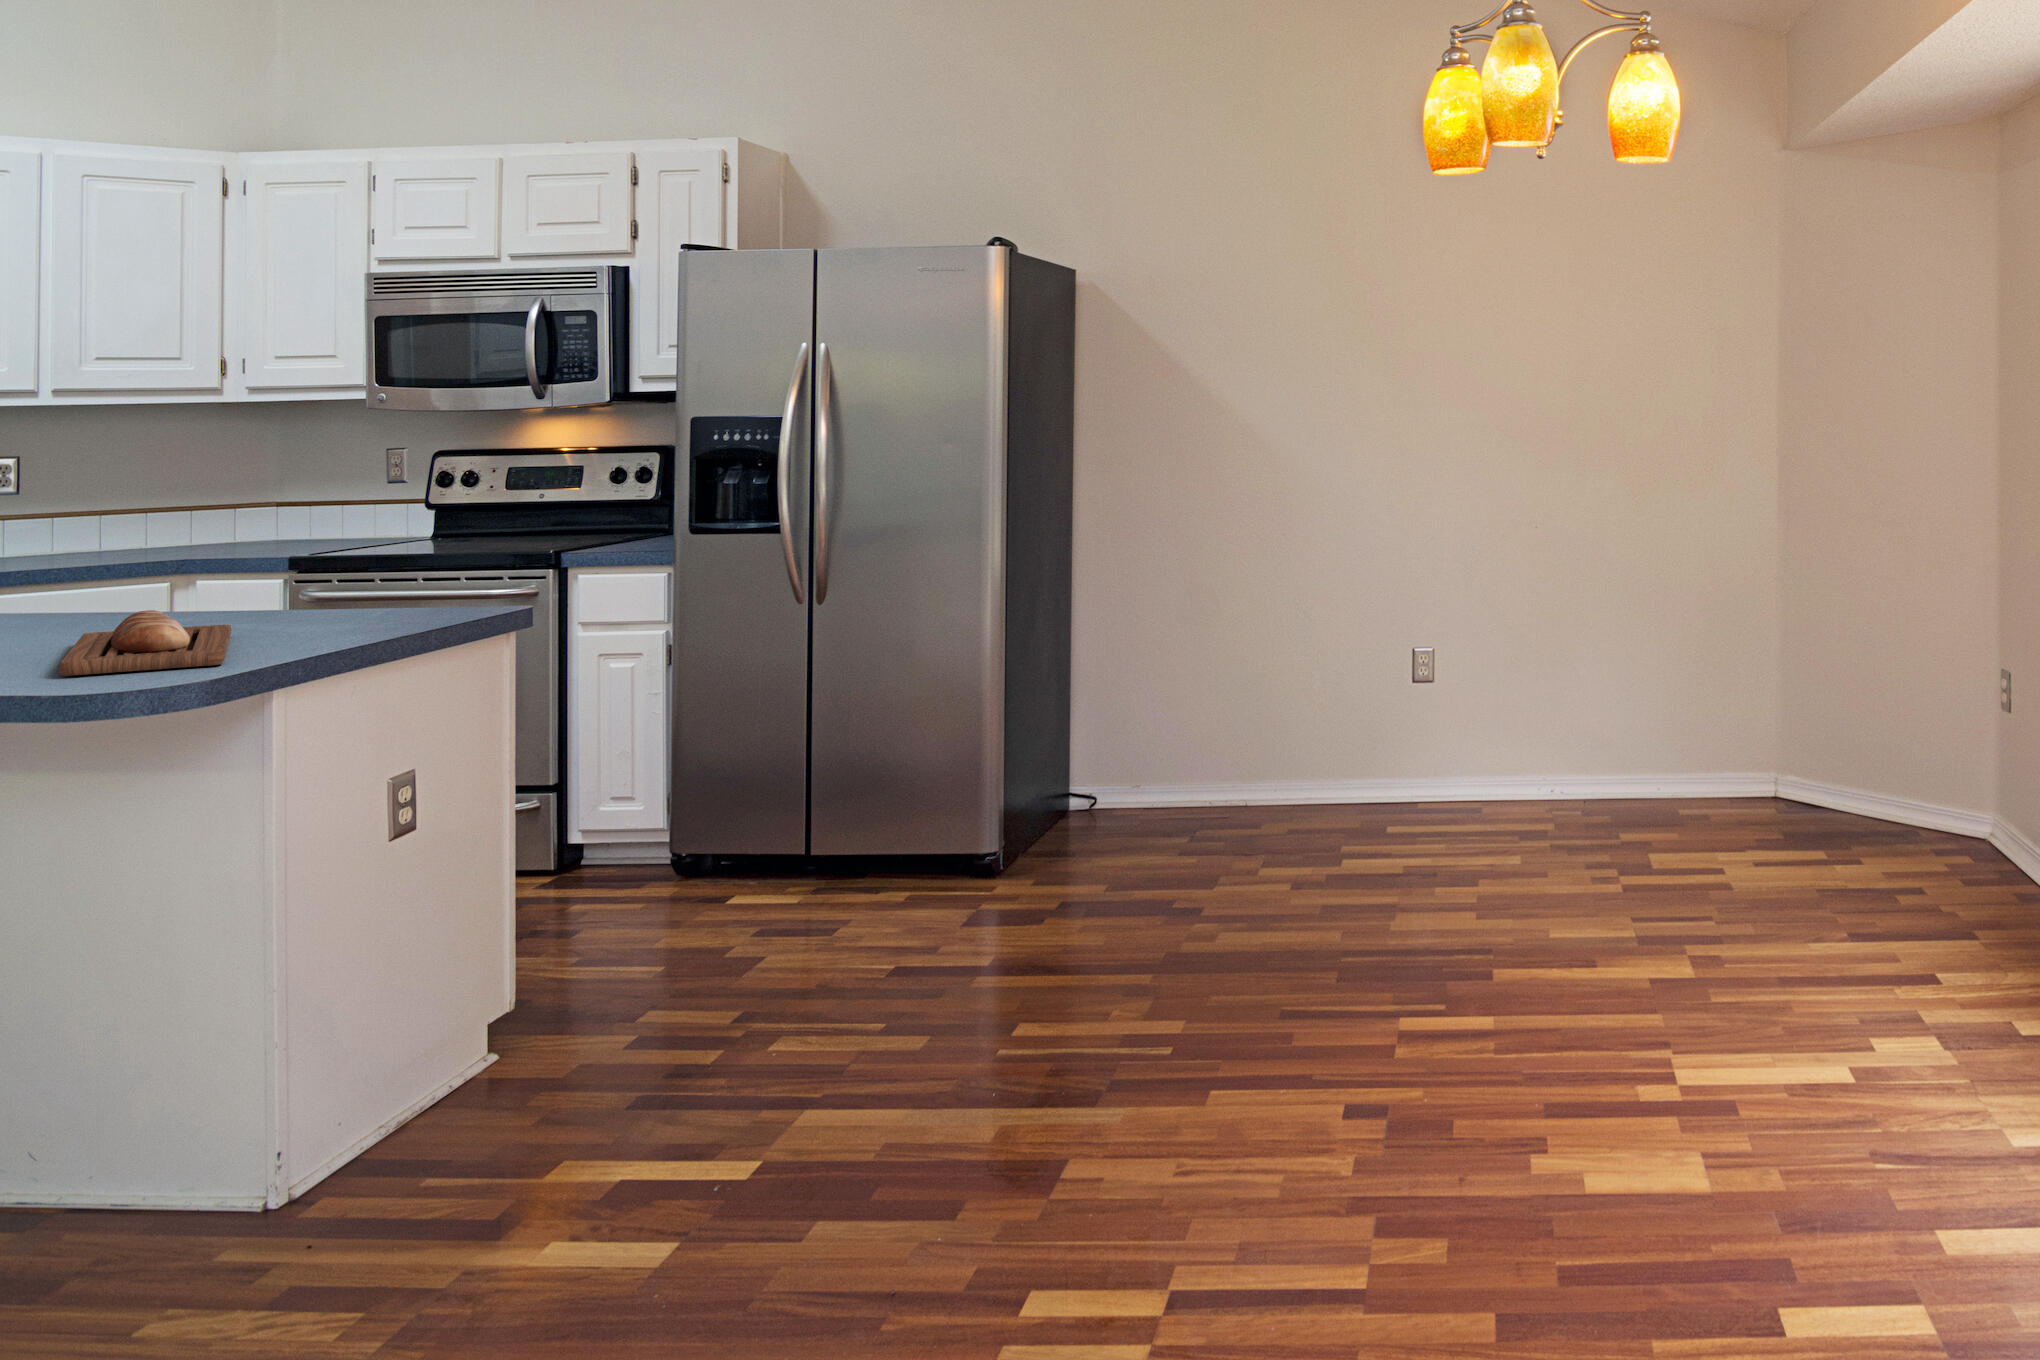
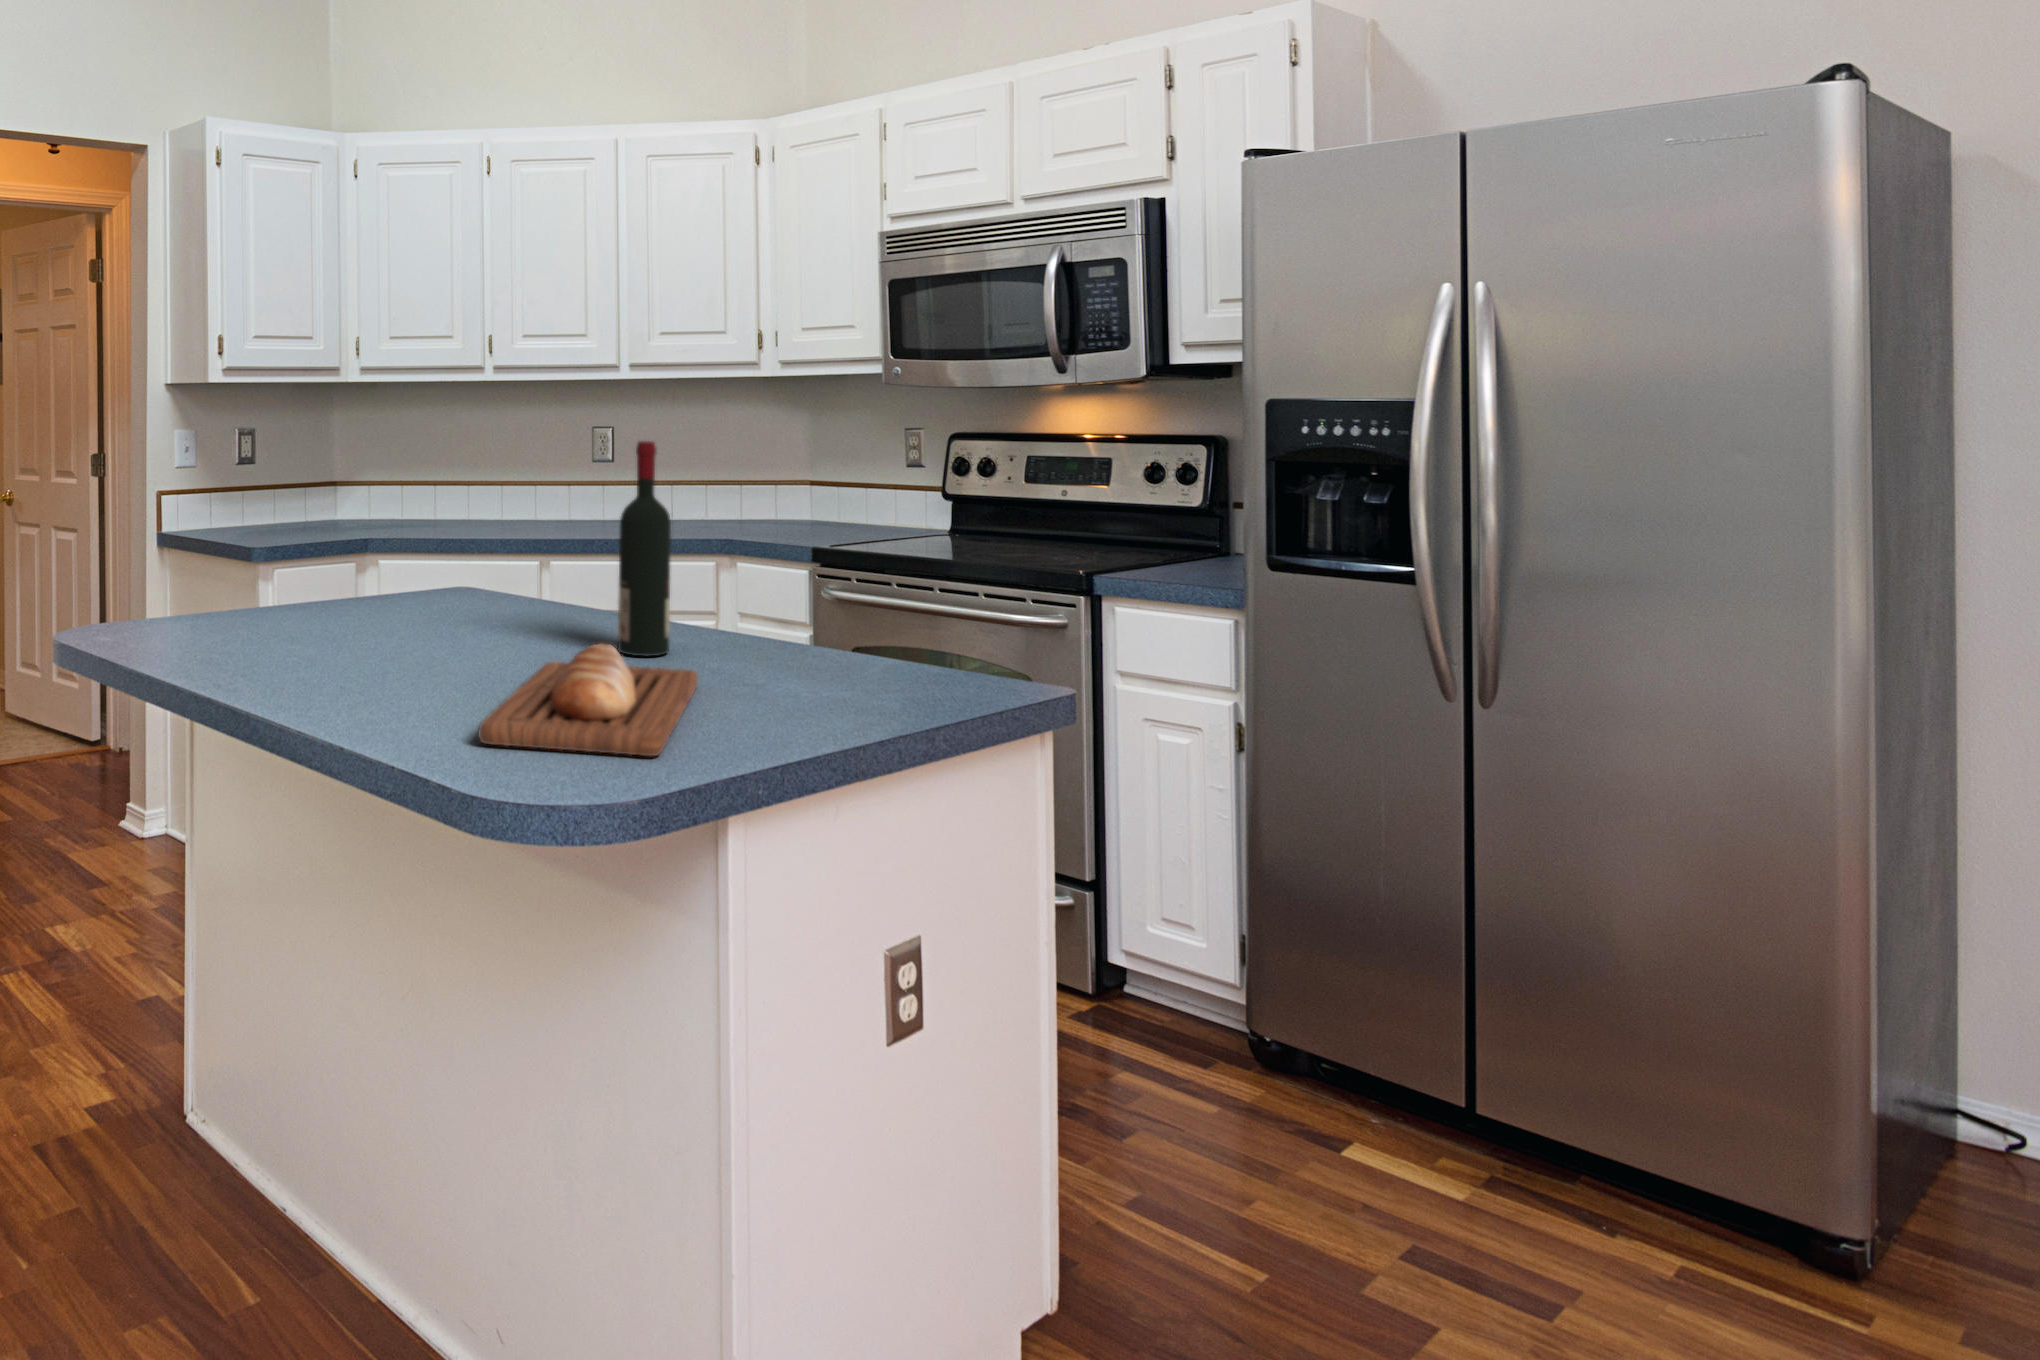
wine bottle: none [140,464,194,627] -> present [618,441,671,656]

